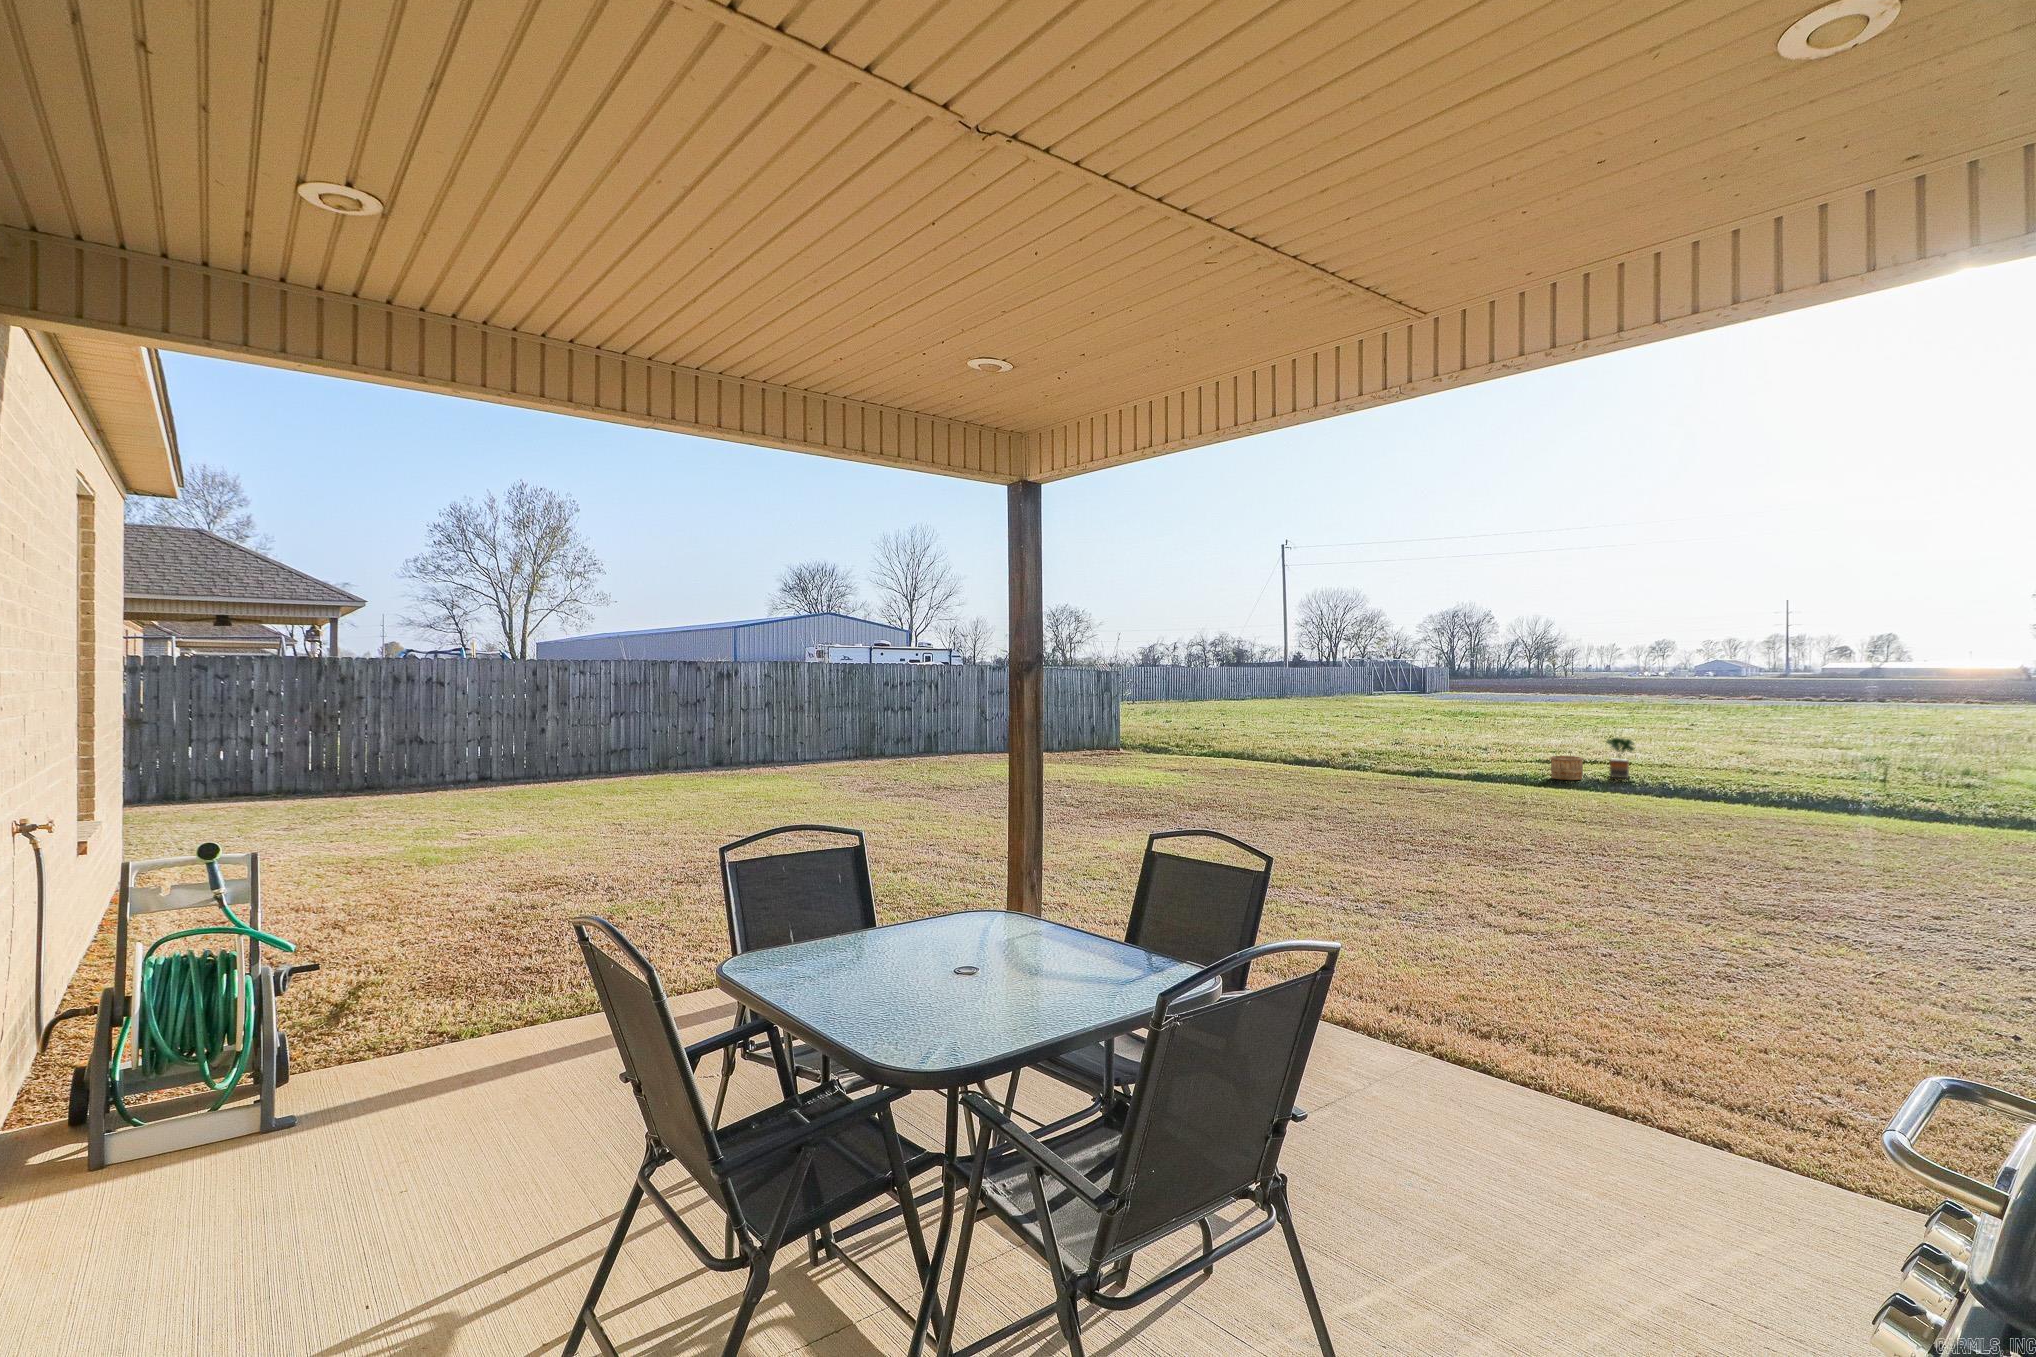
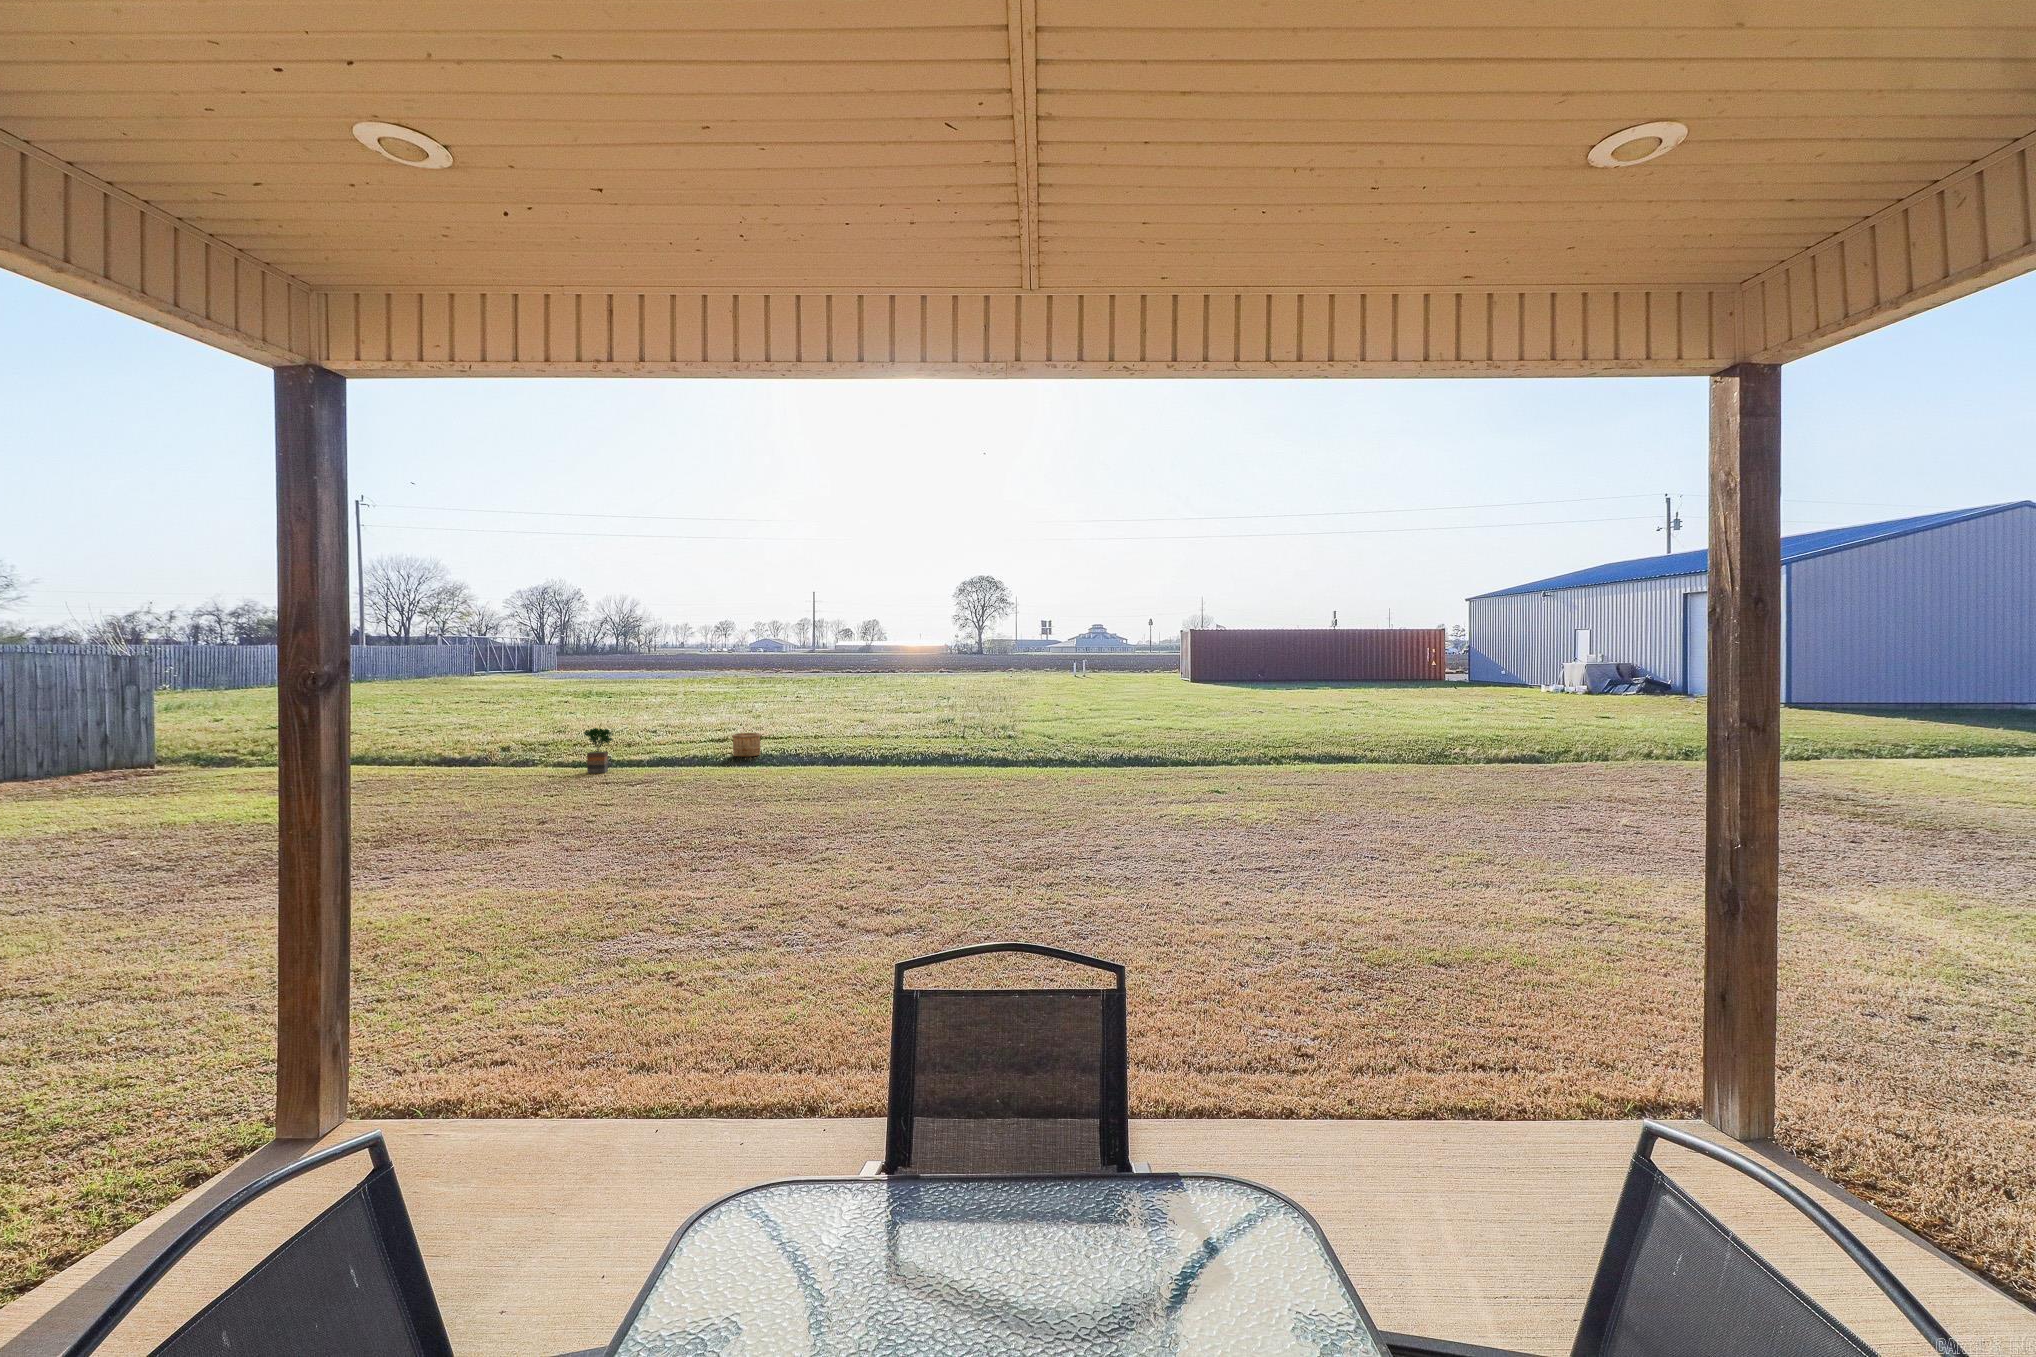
potted tree: present [1606,737,1635,778] -> present [584,728,613,773]

